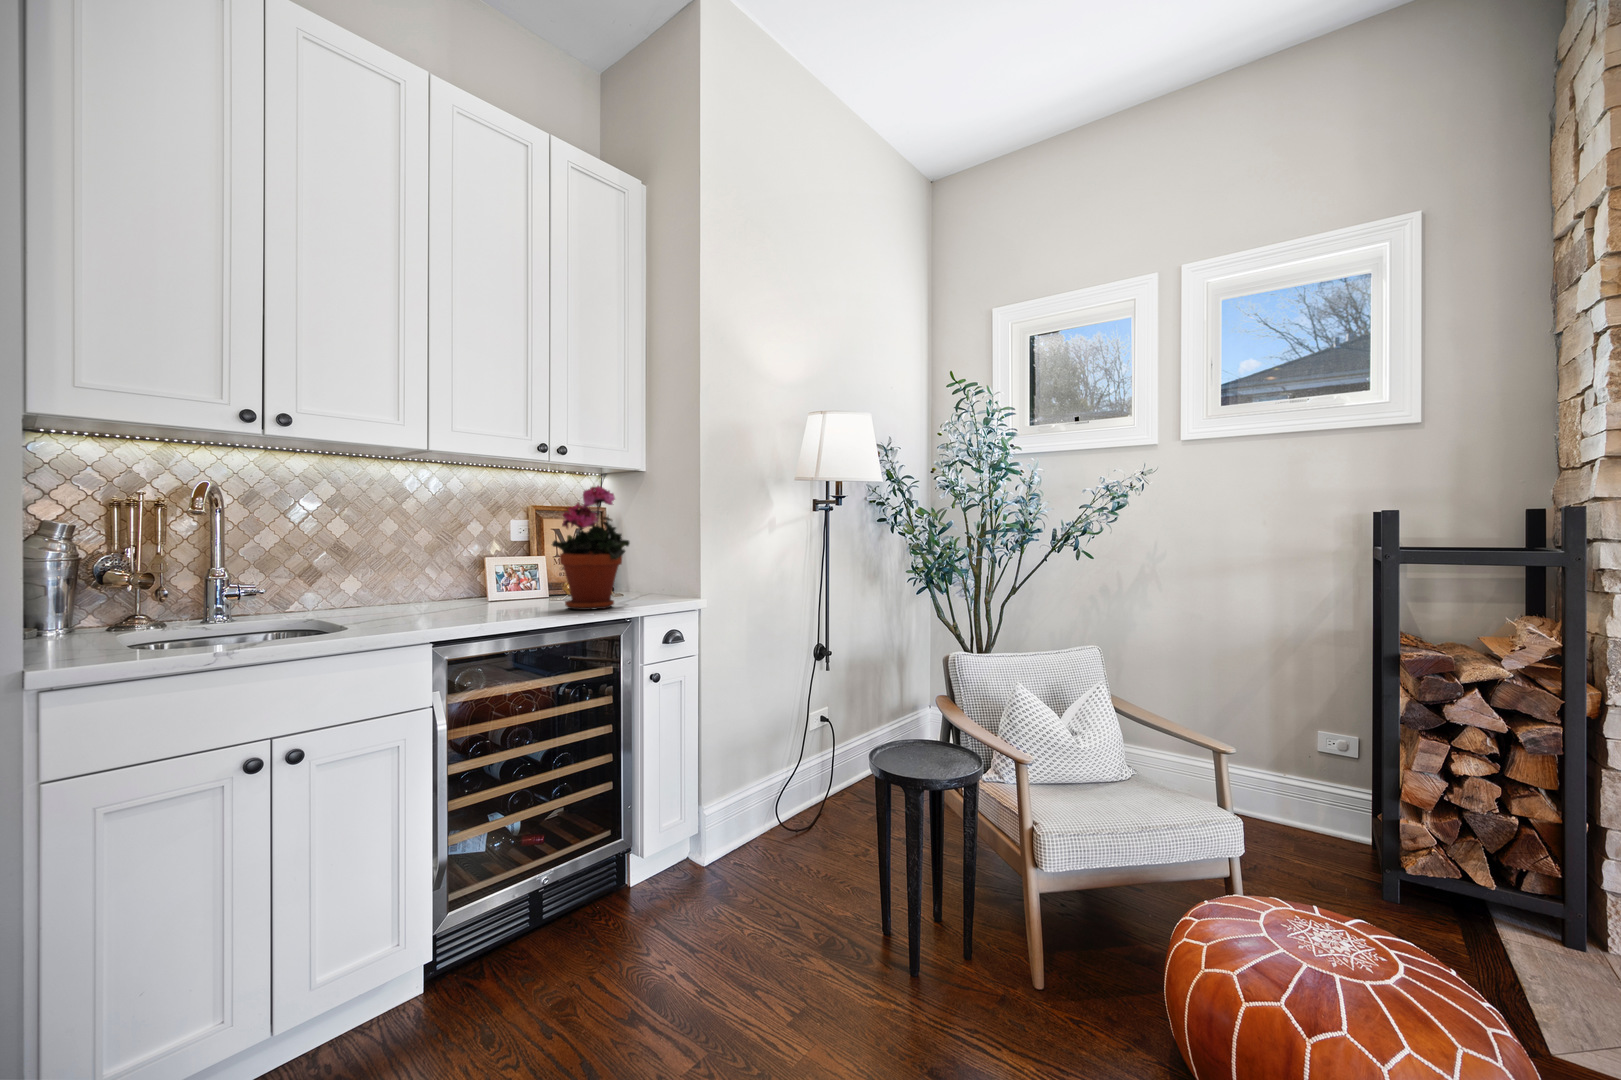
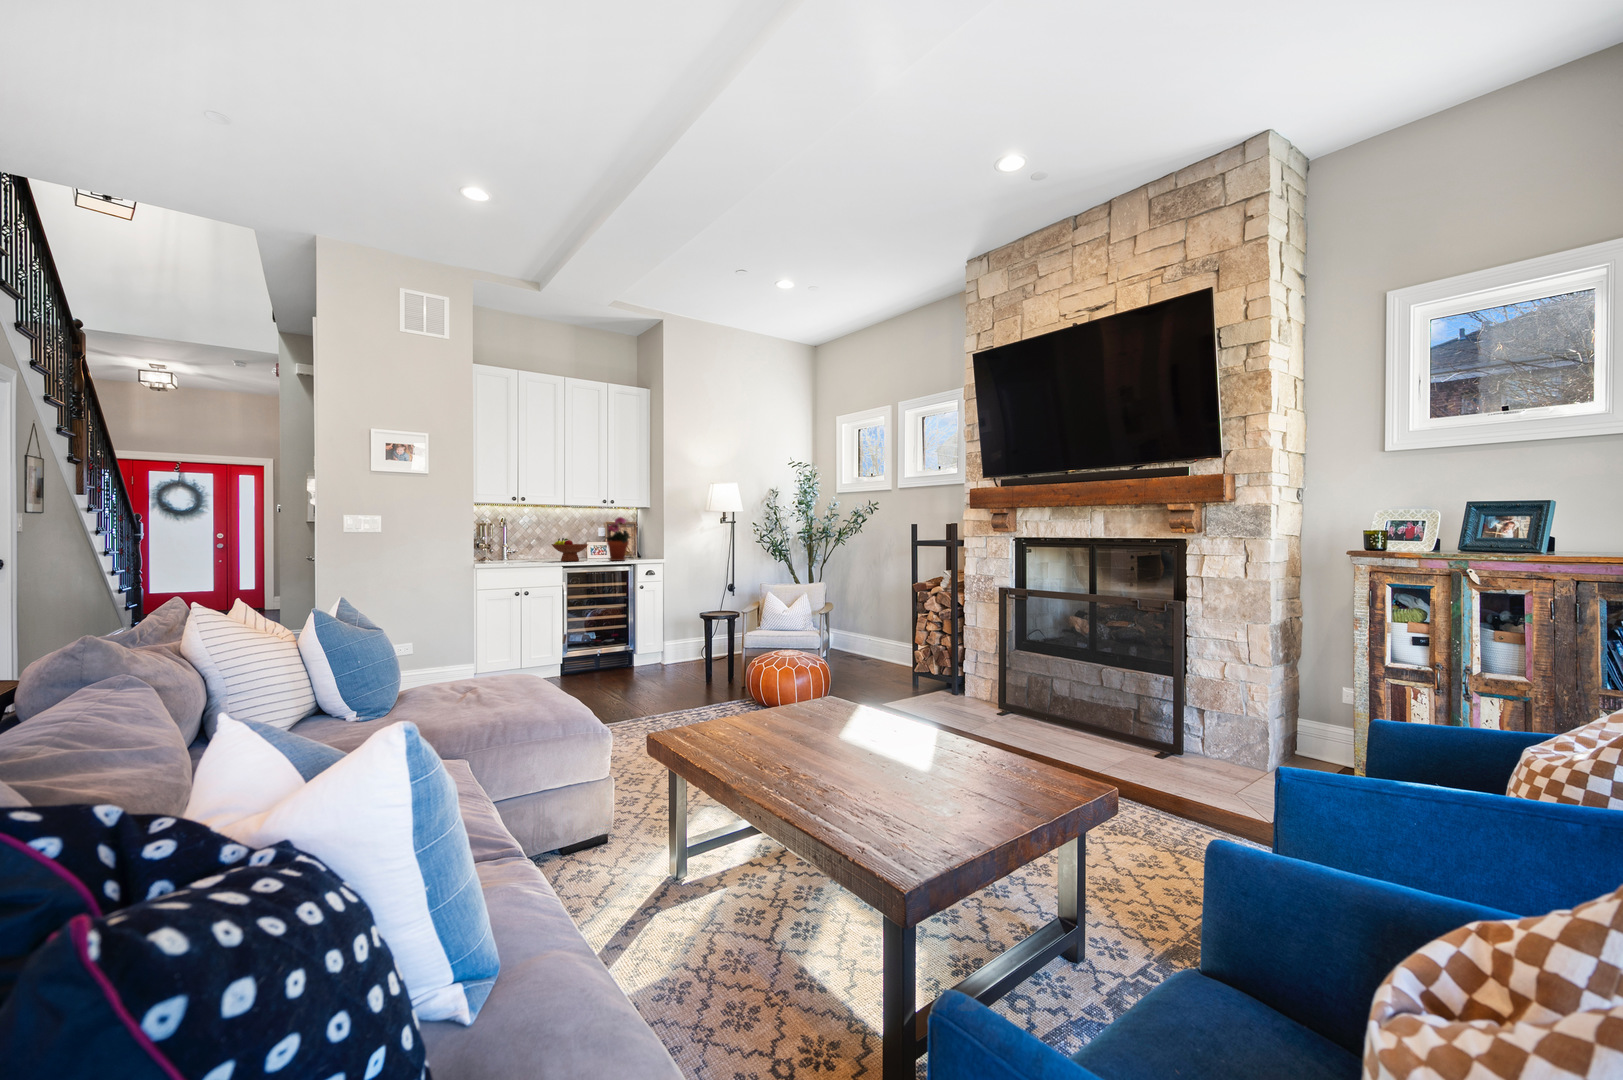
fruit bowl: none [384,545,500,615] -> present [552,538,588,561]

